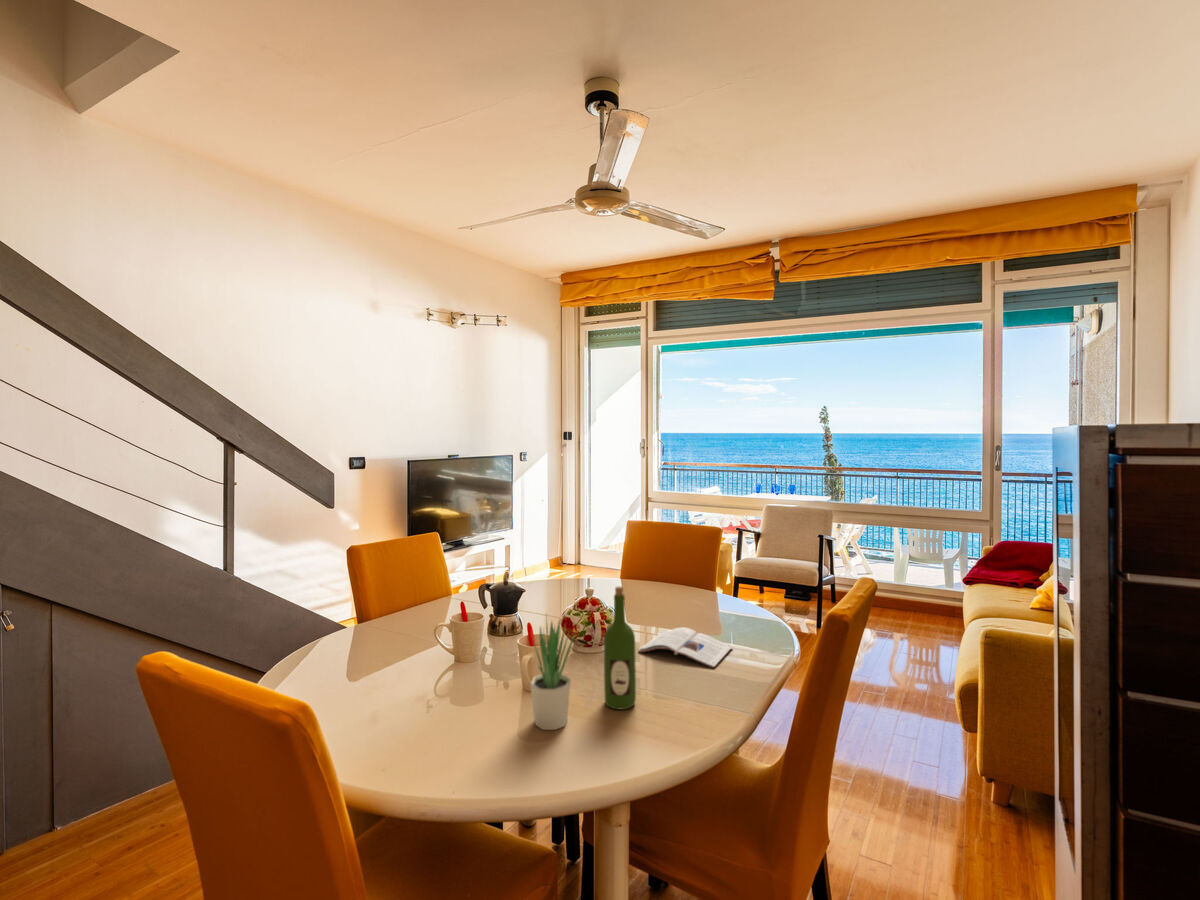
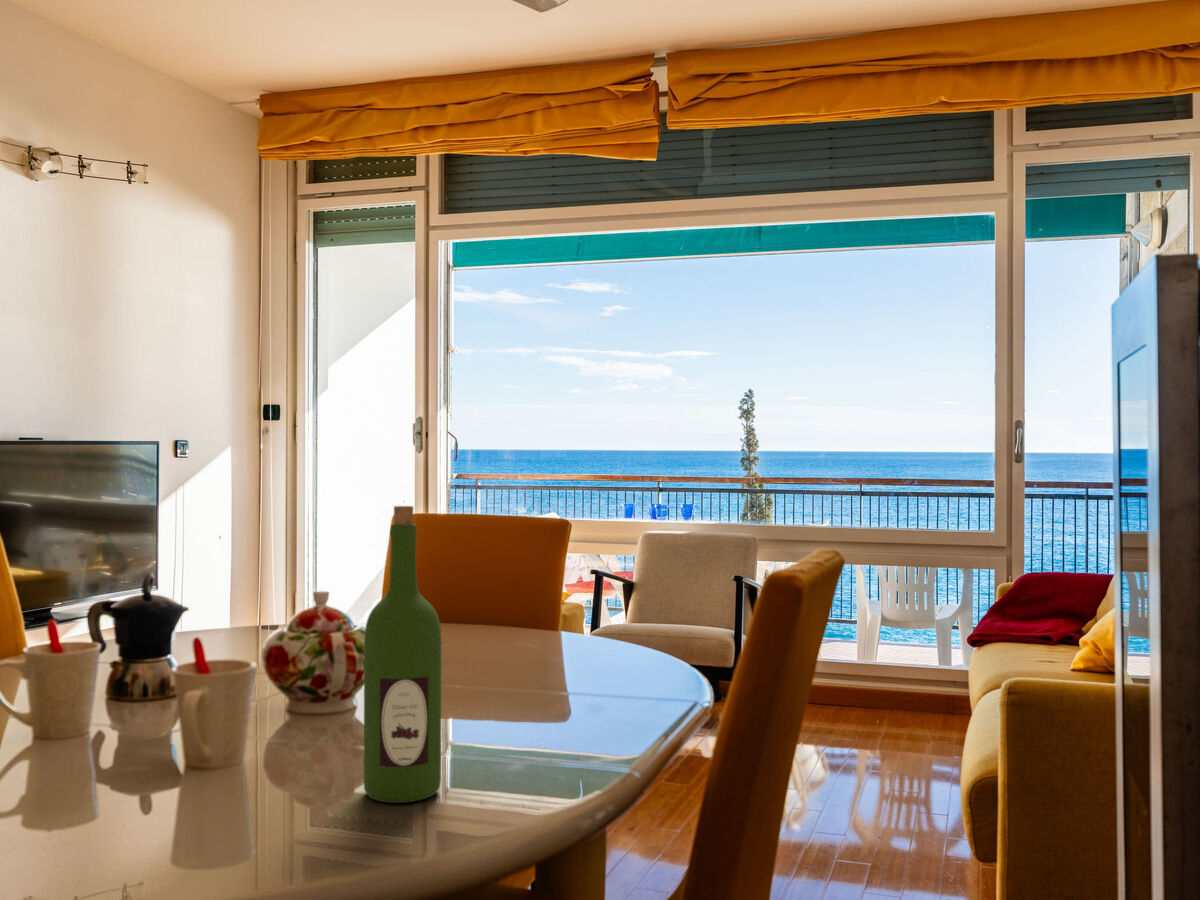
potted plant: present [530,621,574,730] -> none [166,532,297,853]
magazine: present [638,627,732,667] -> none [435,665,639,727]

